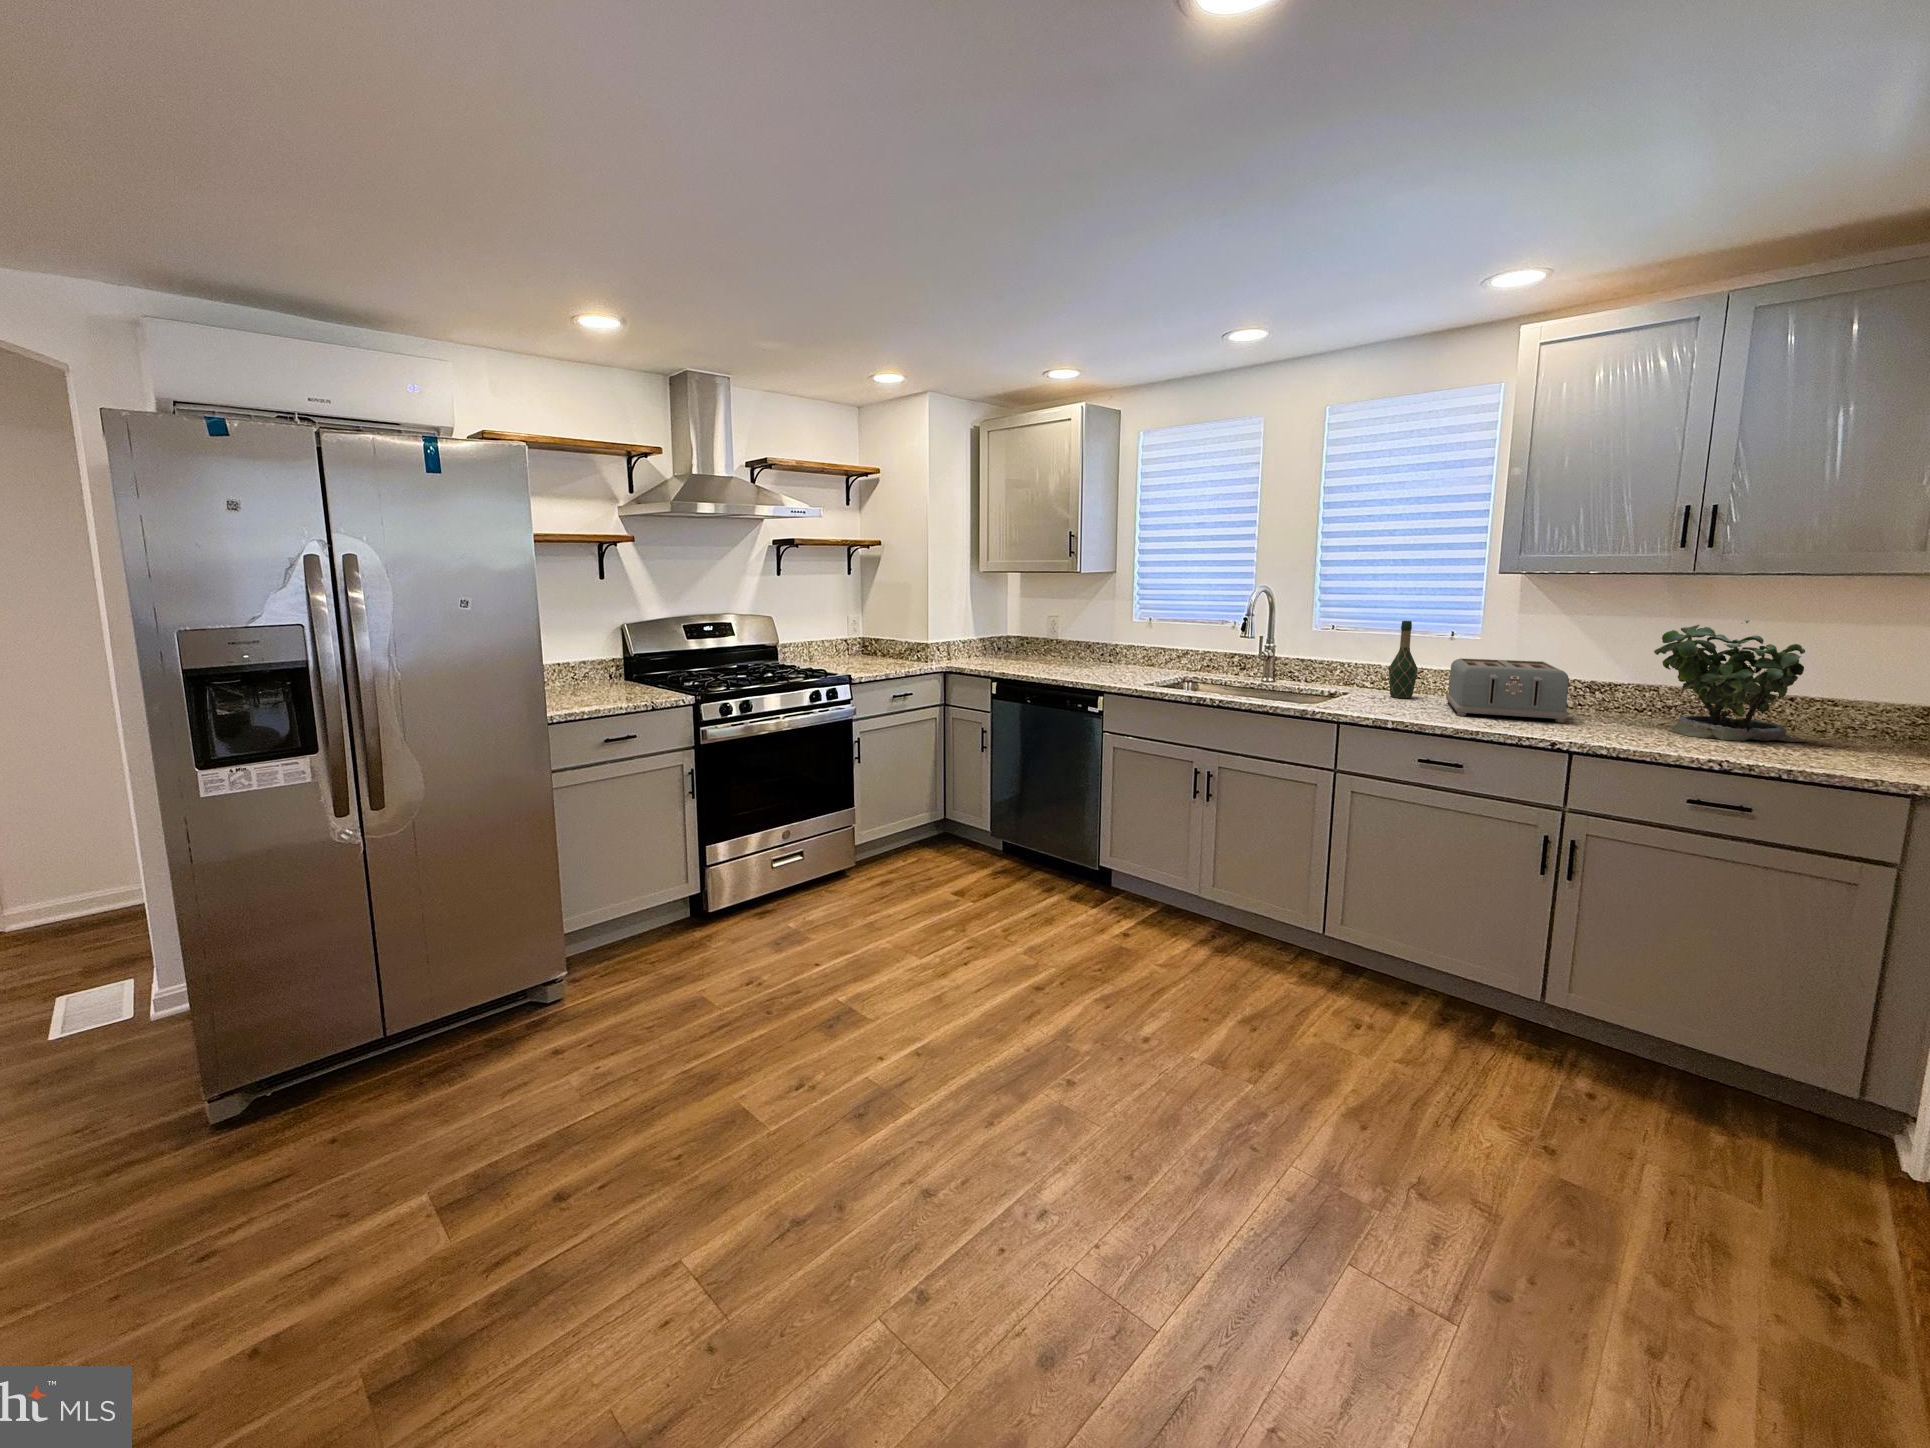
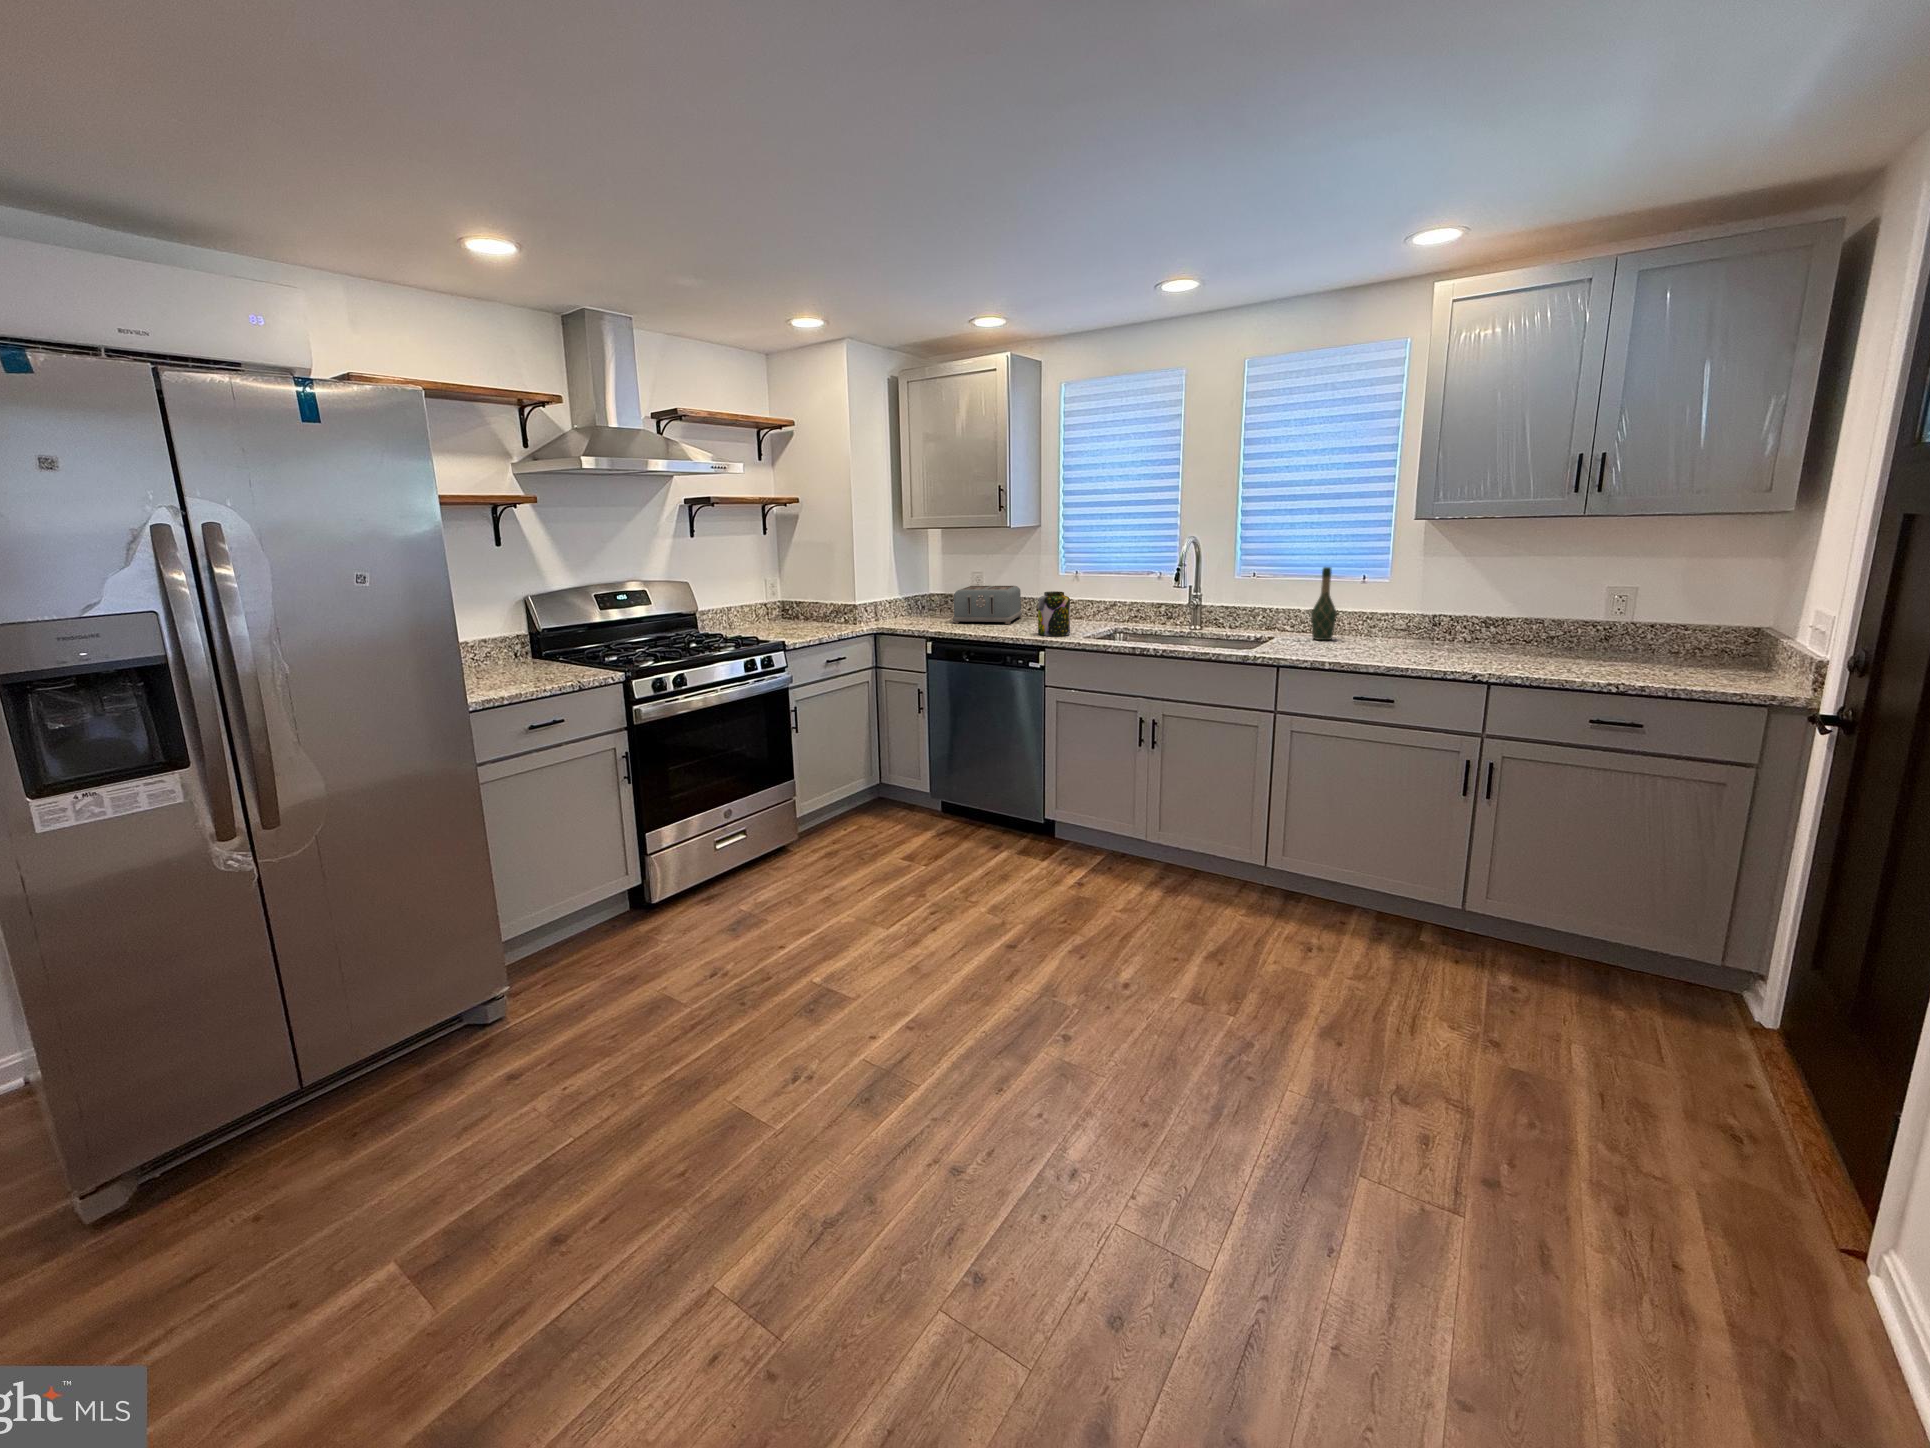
potted plant: present [1654,620,1806,742] -> none [1545,558,1671,666]
jar: none [1099,637,1132,681] -> present [1038,591,1070,636]
toaster: present [1446,658,1569,723] -> present [953,586,1022,624]

